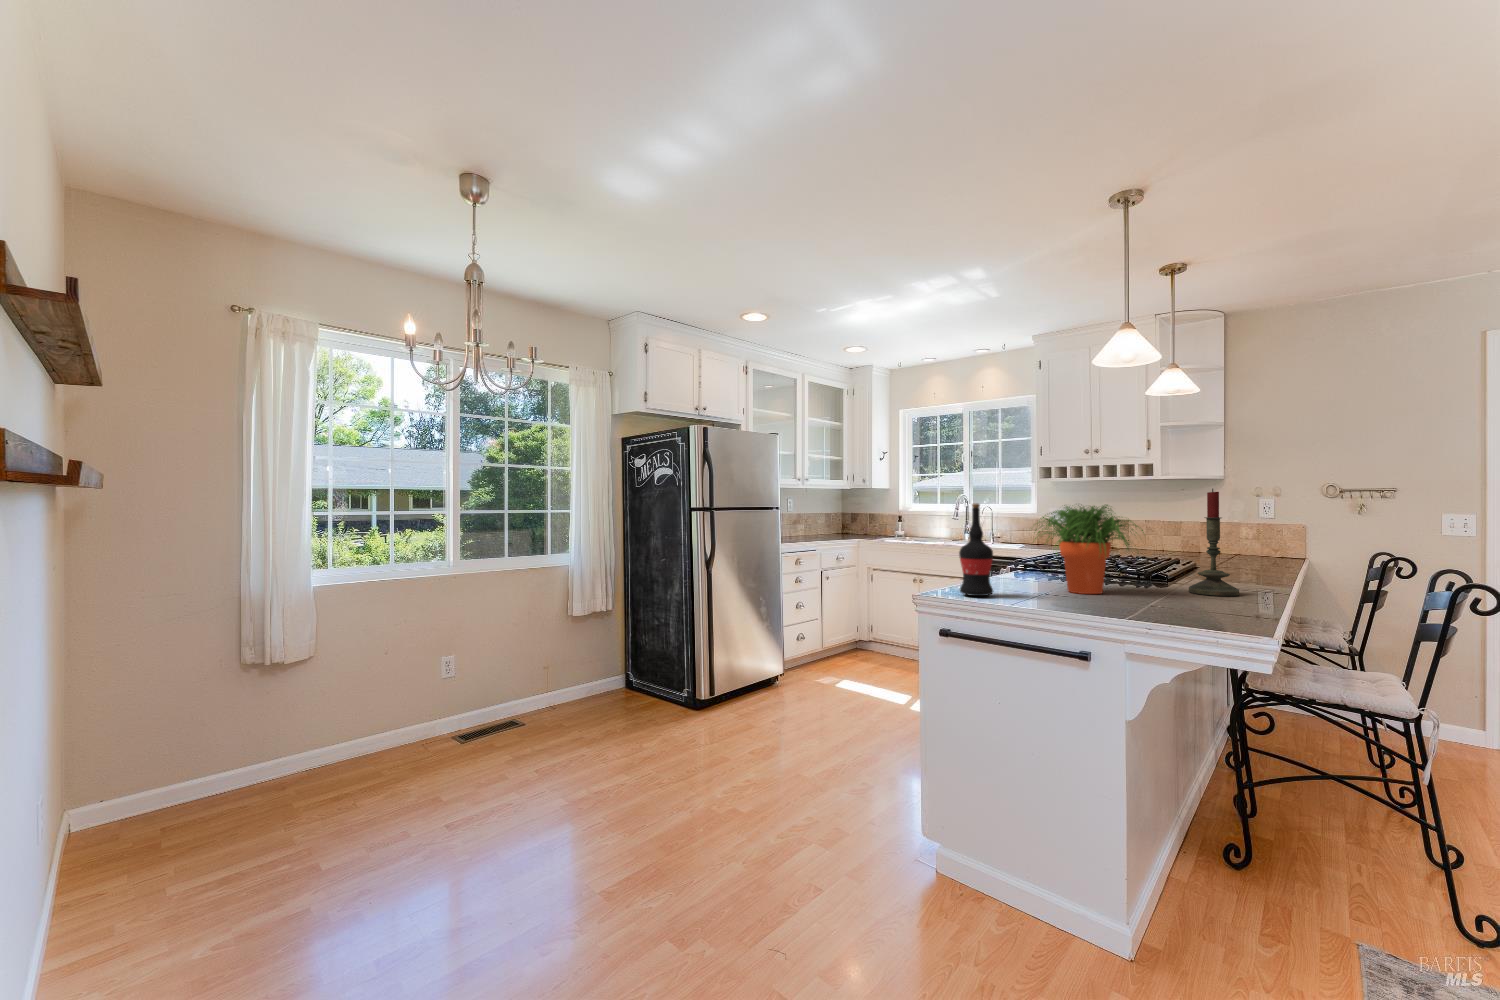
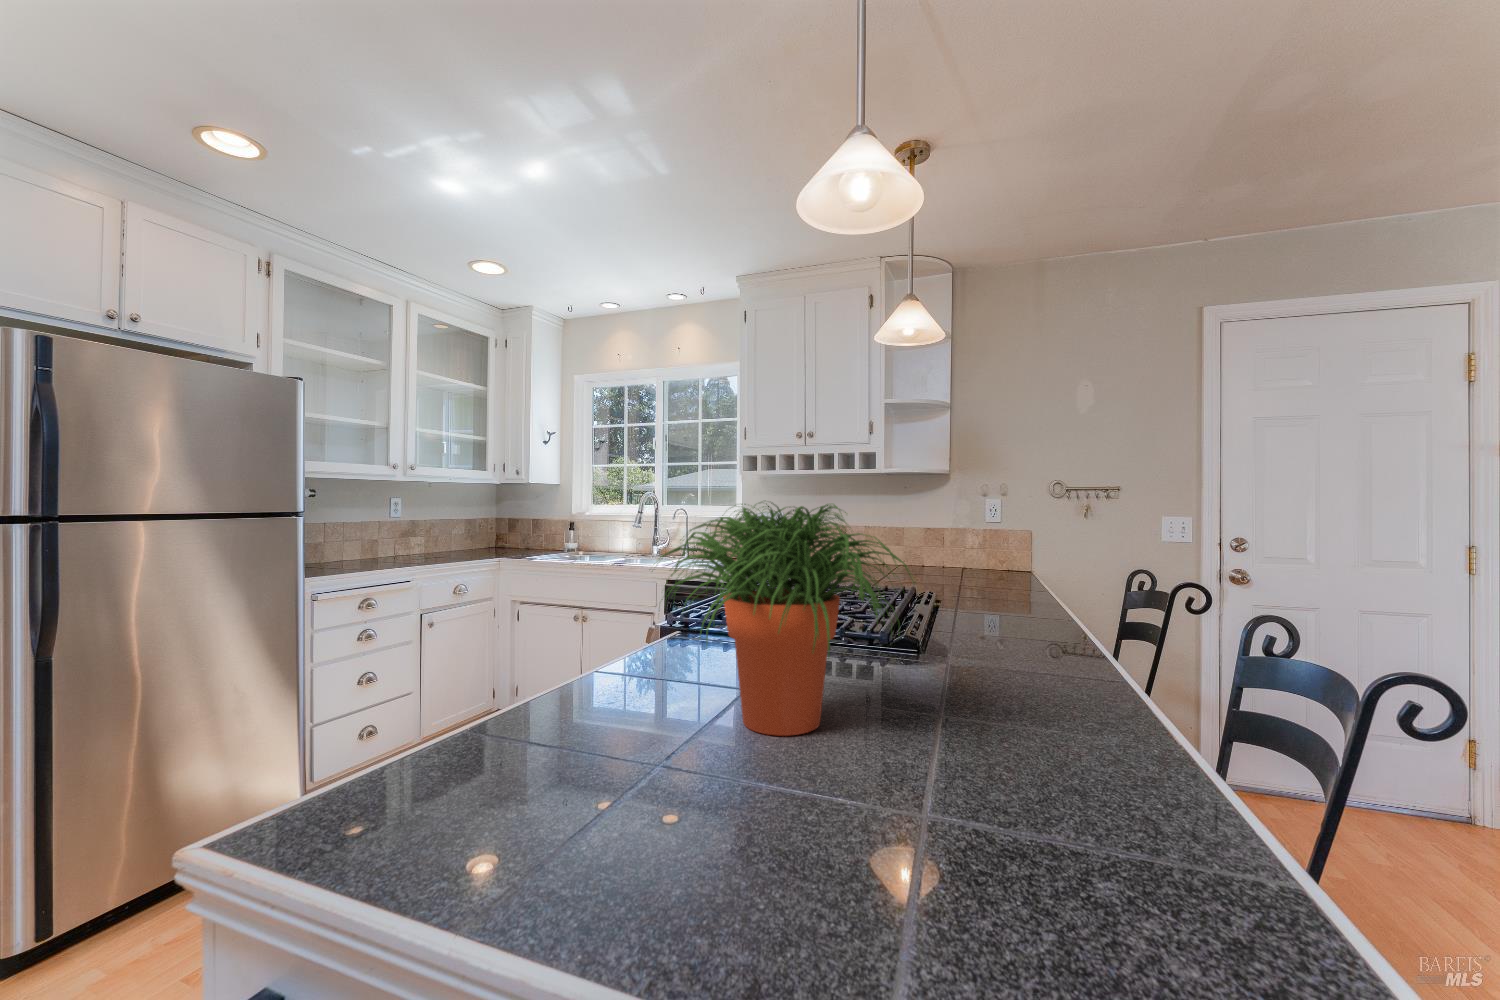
candle: present [1189,489,1239,596] -> none [980,471,1075,706]
wine bottle: present [959,503,993,596] -> none [397,498,515,815]

